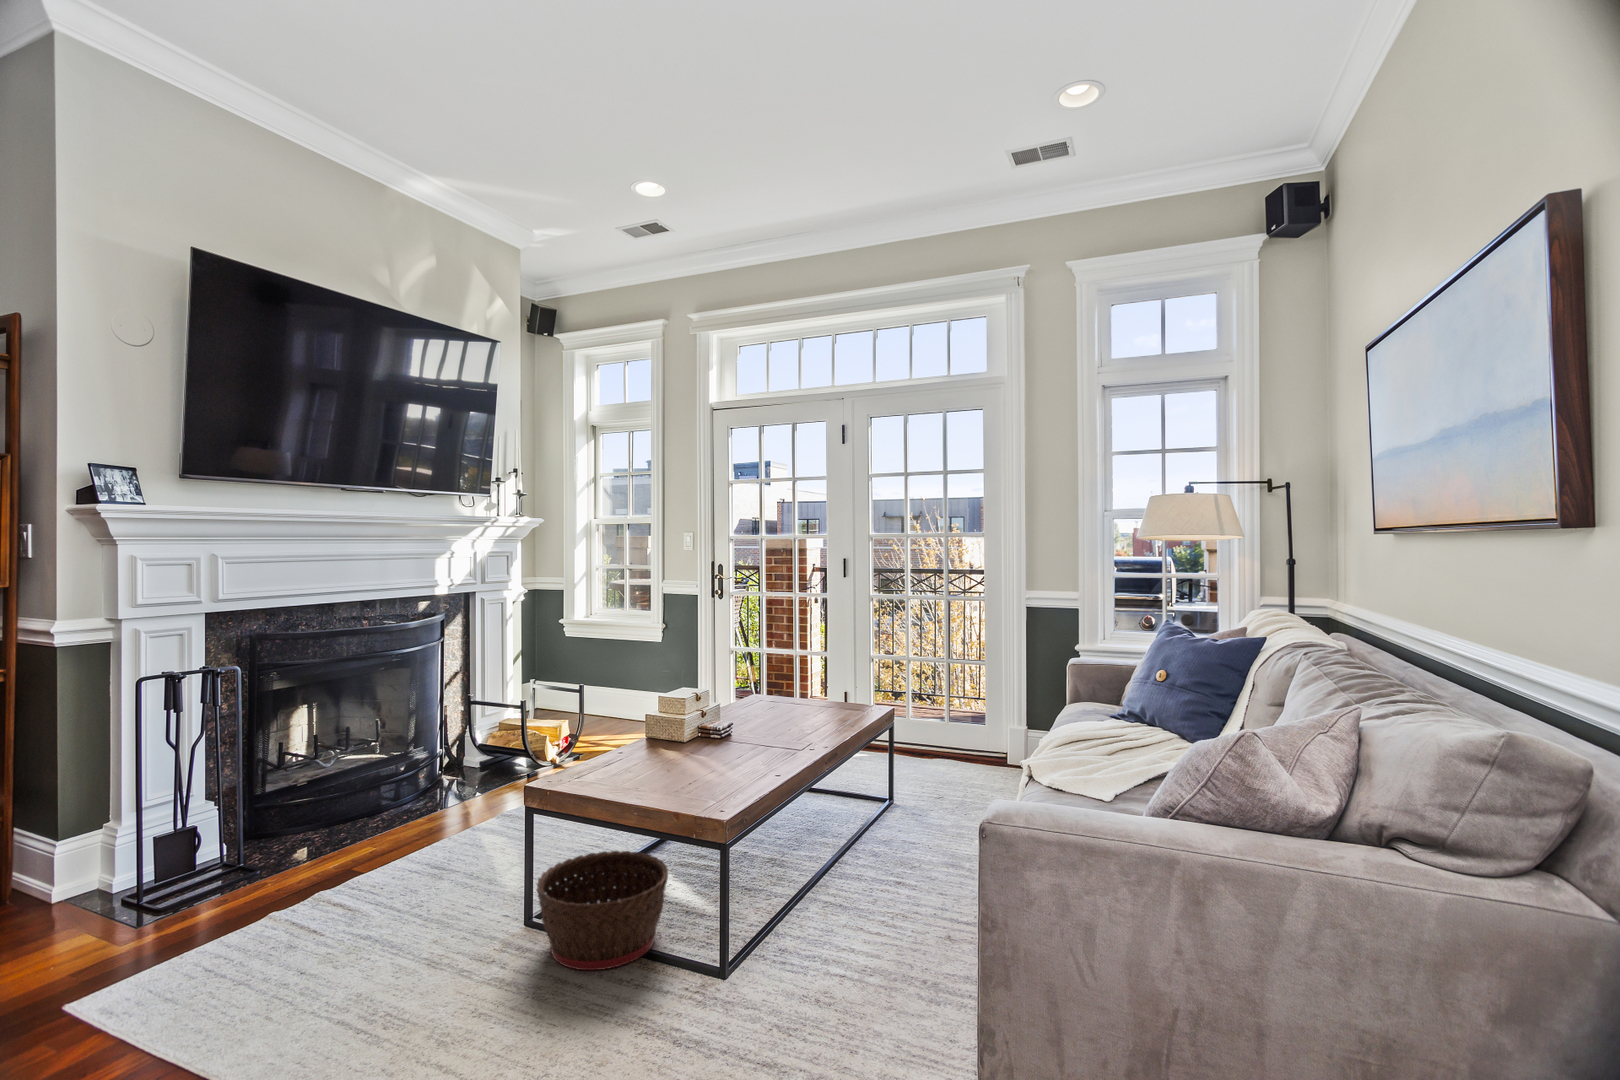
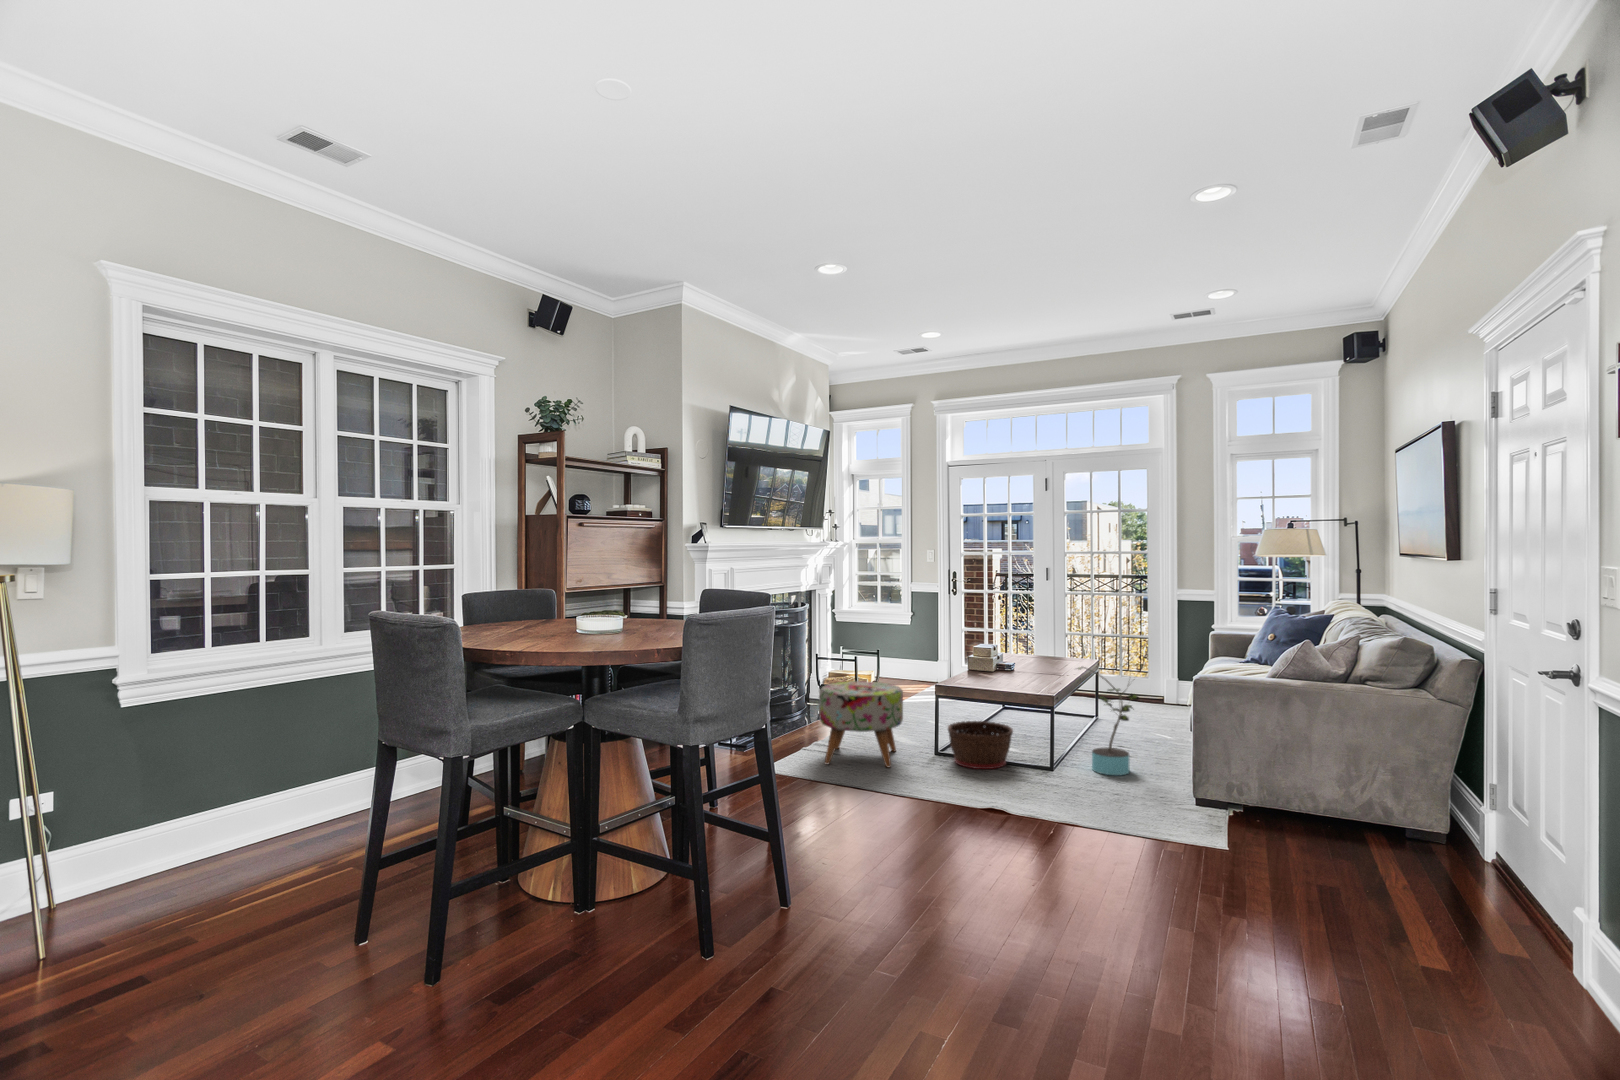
potted plant: none [783,726,916,982] -> present [1078,655,1143,775]
ottoman: none [268,775,469,974] -> present [819,681,903,767]

